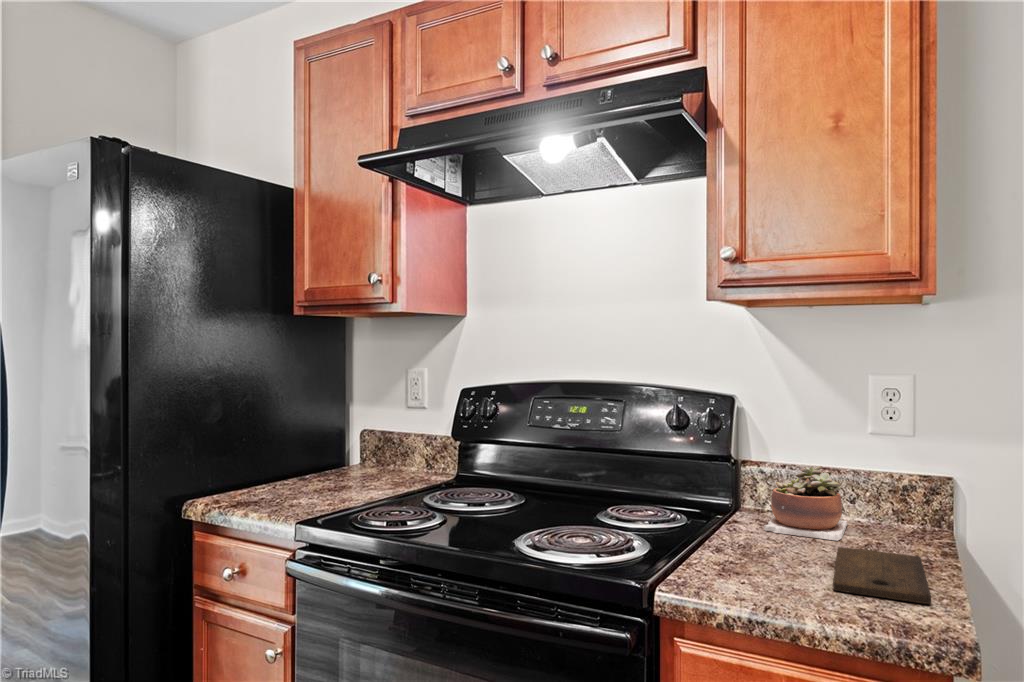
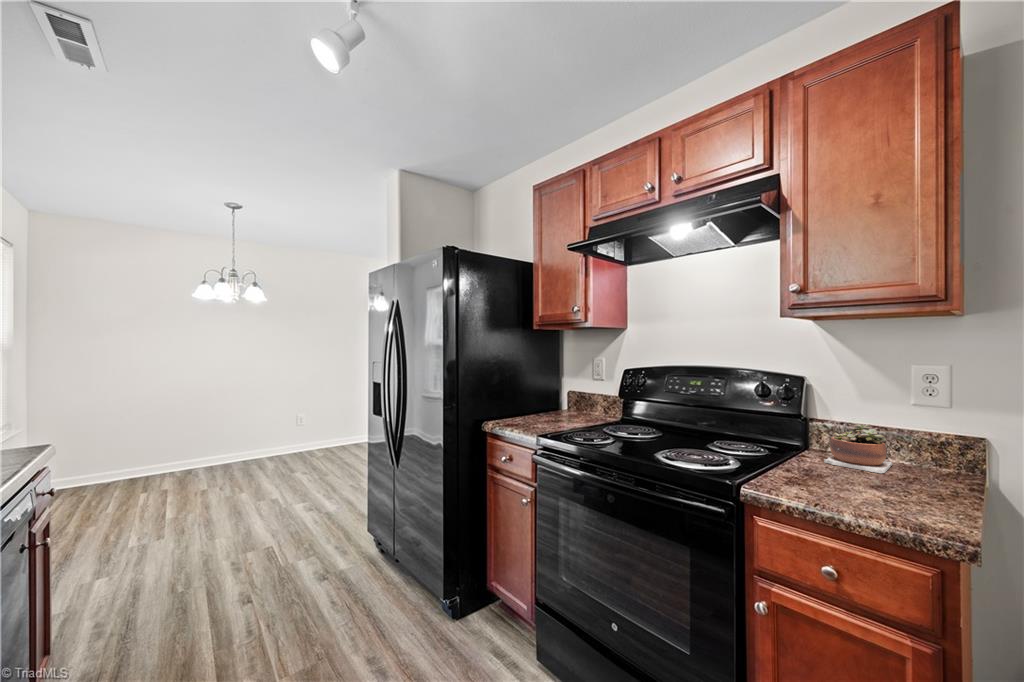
cutting board: present [833,547,931,604] -> none [869,476,948,517]

